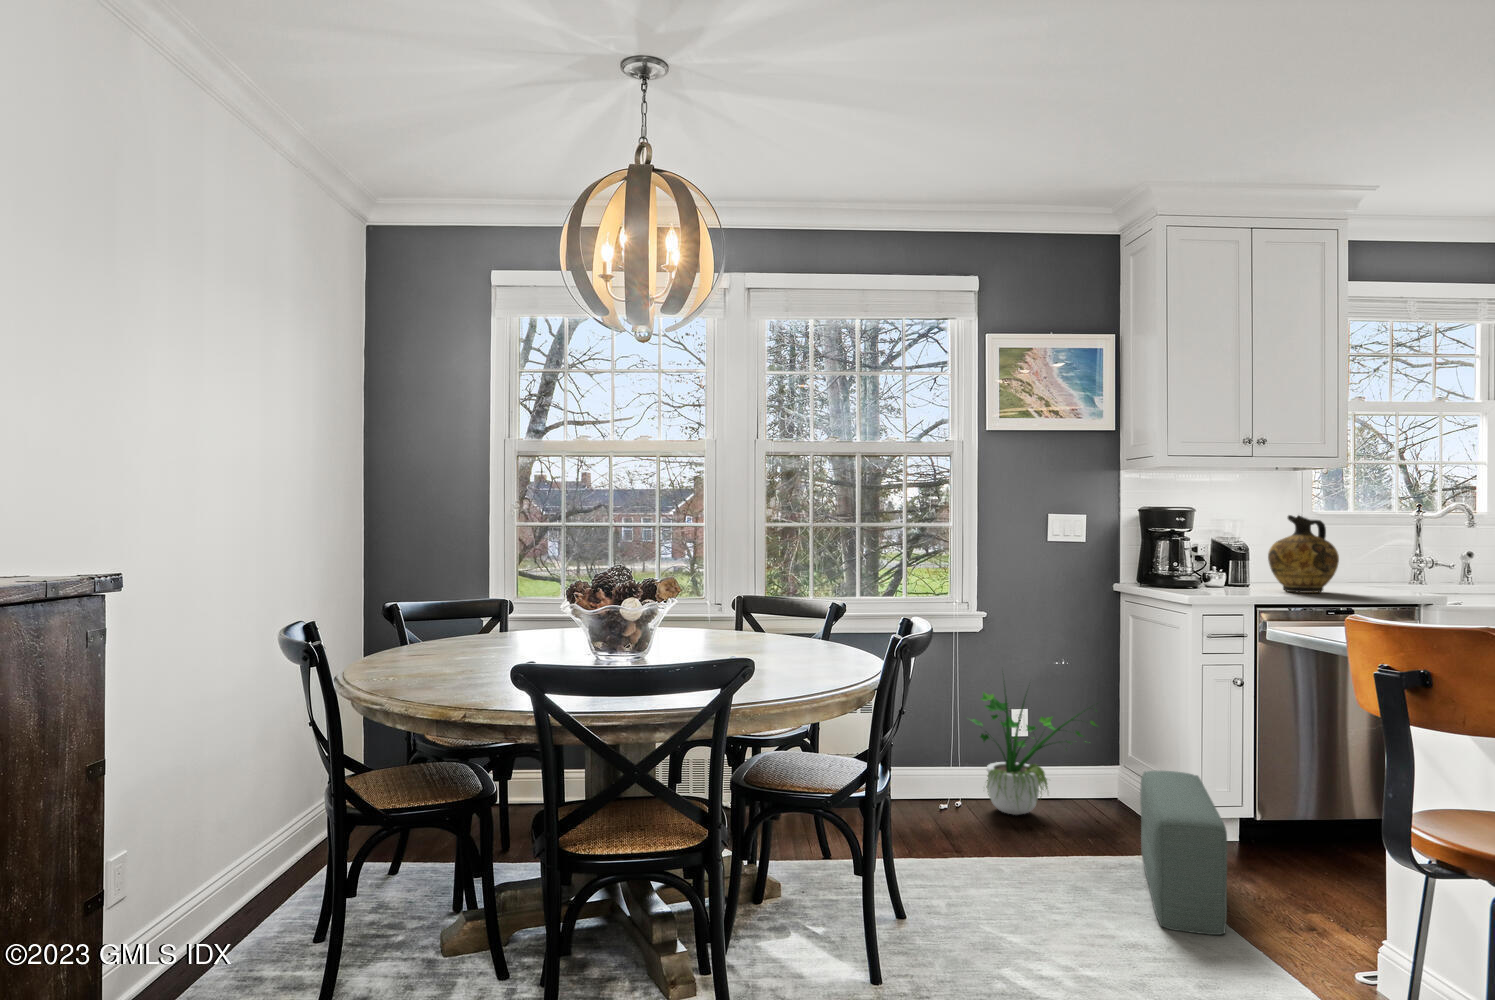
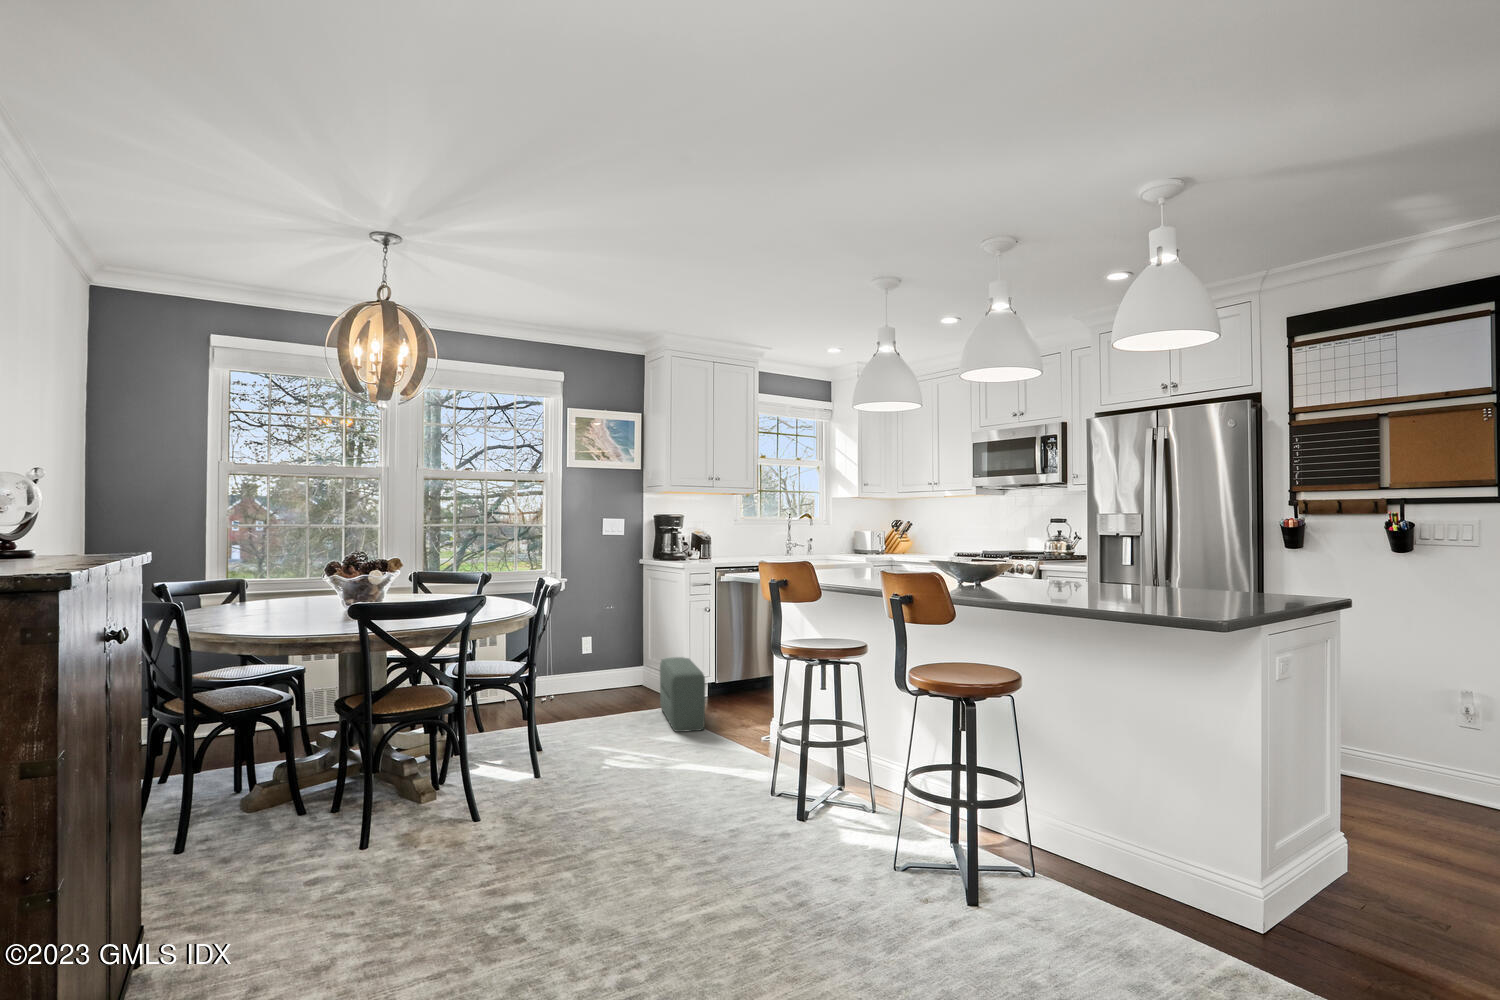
ceramic jug: present [1268,515,1339,593] -> none [721,519,754,560]
potted plant: present [972,693,1096,815] -> none [556,609,637,699]

